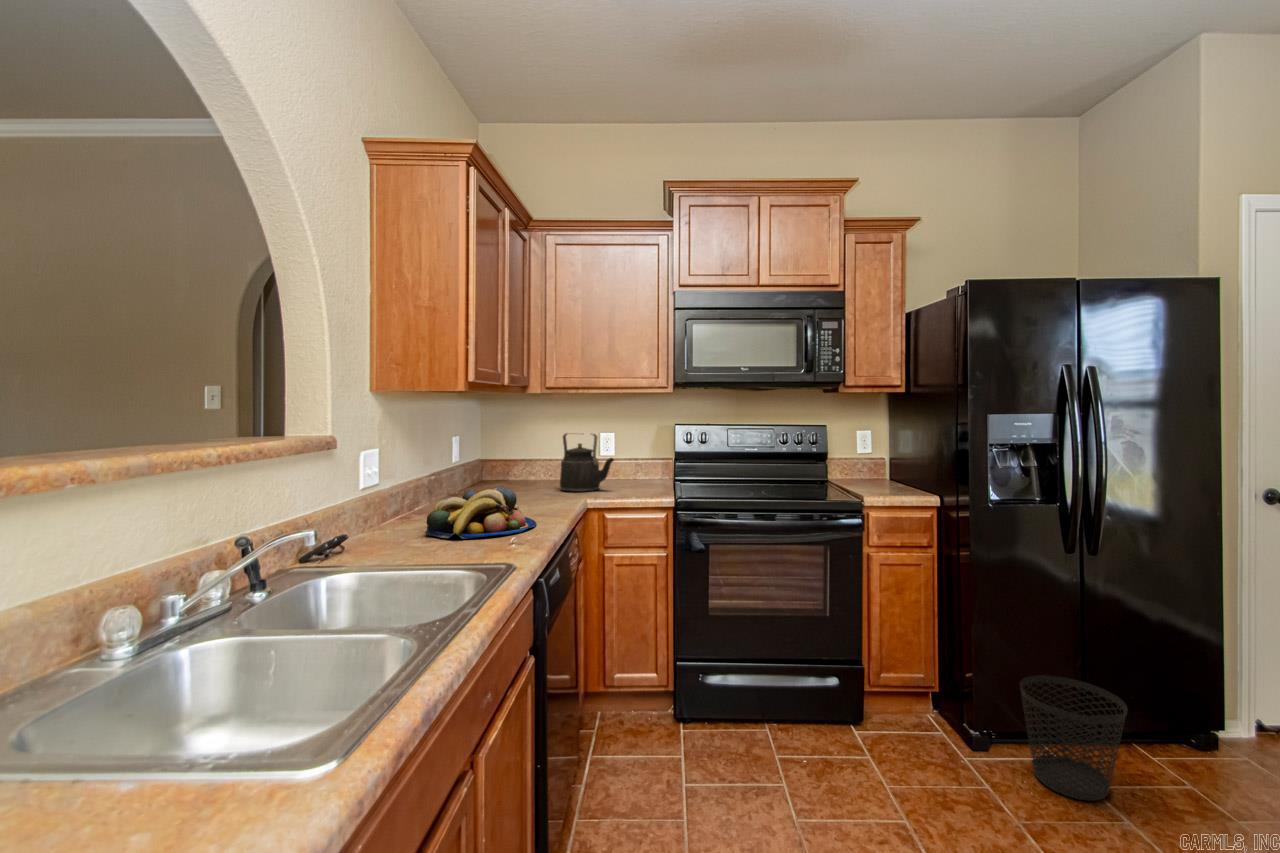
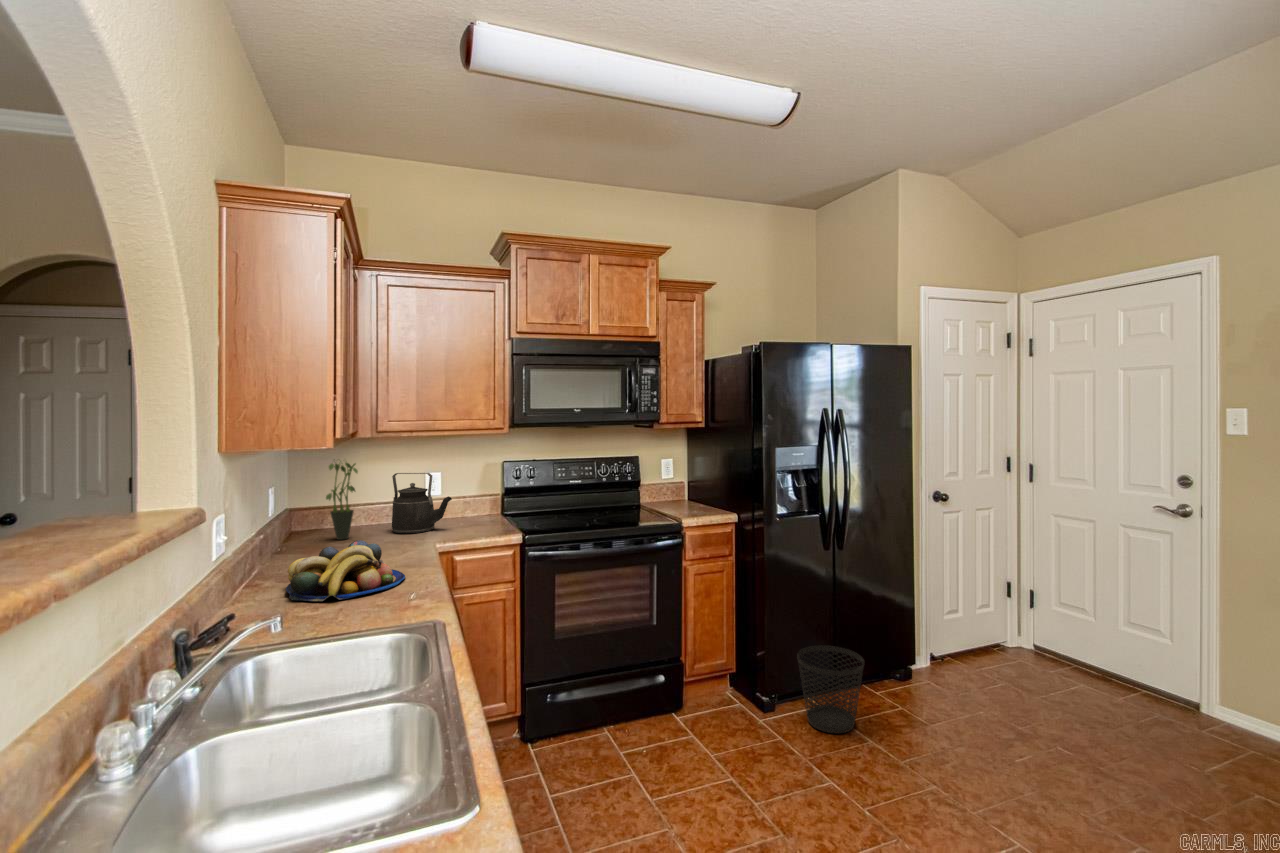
potted plant: none [500,416,534,493] -> present [326,463,358,540]

